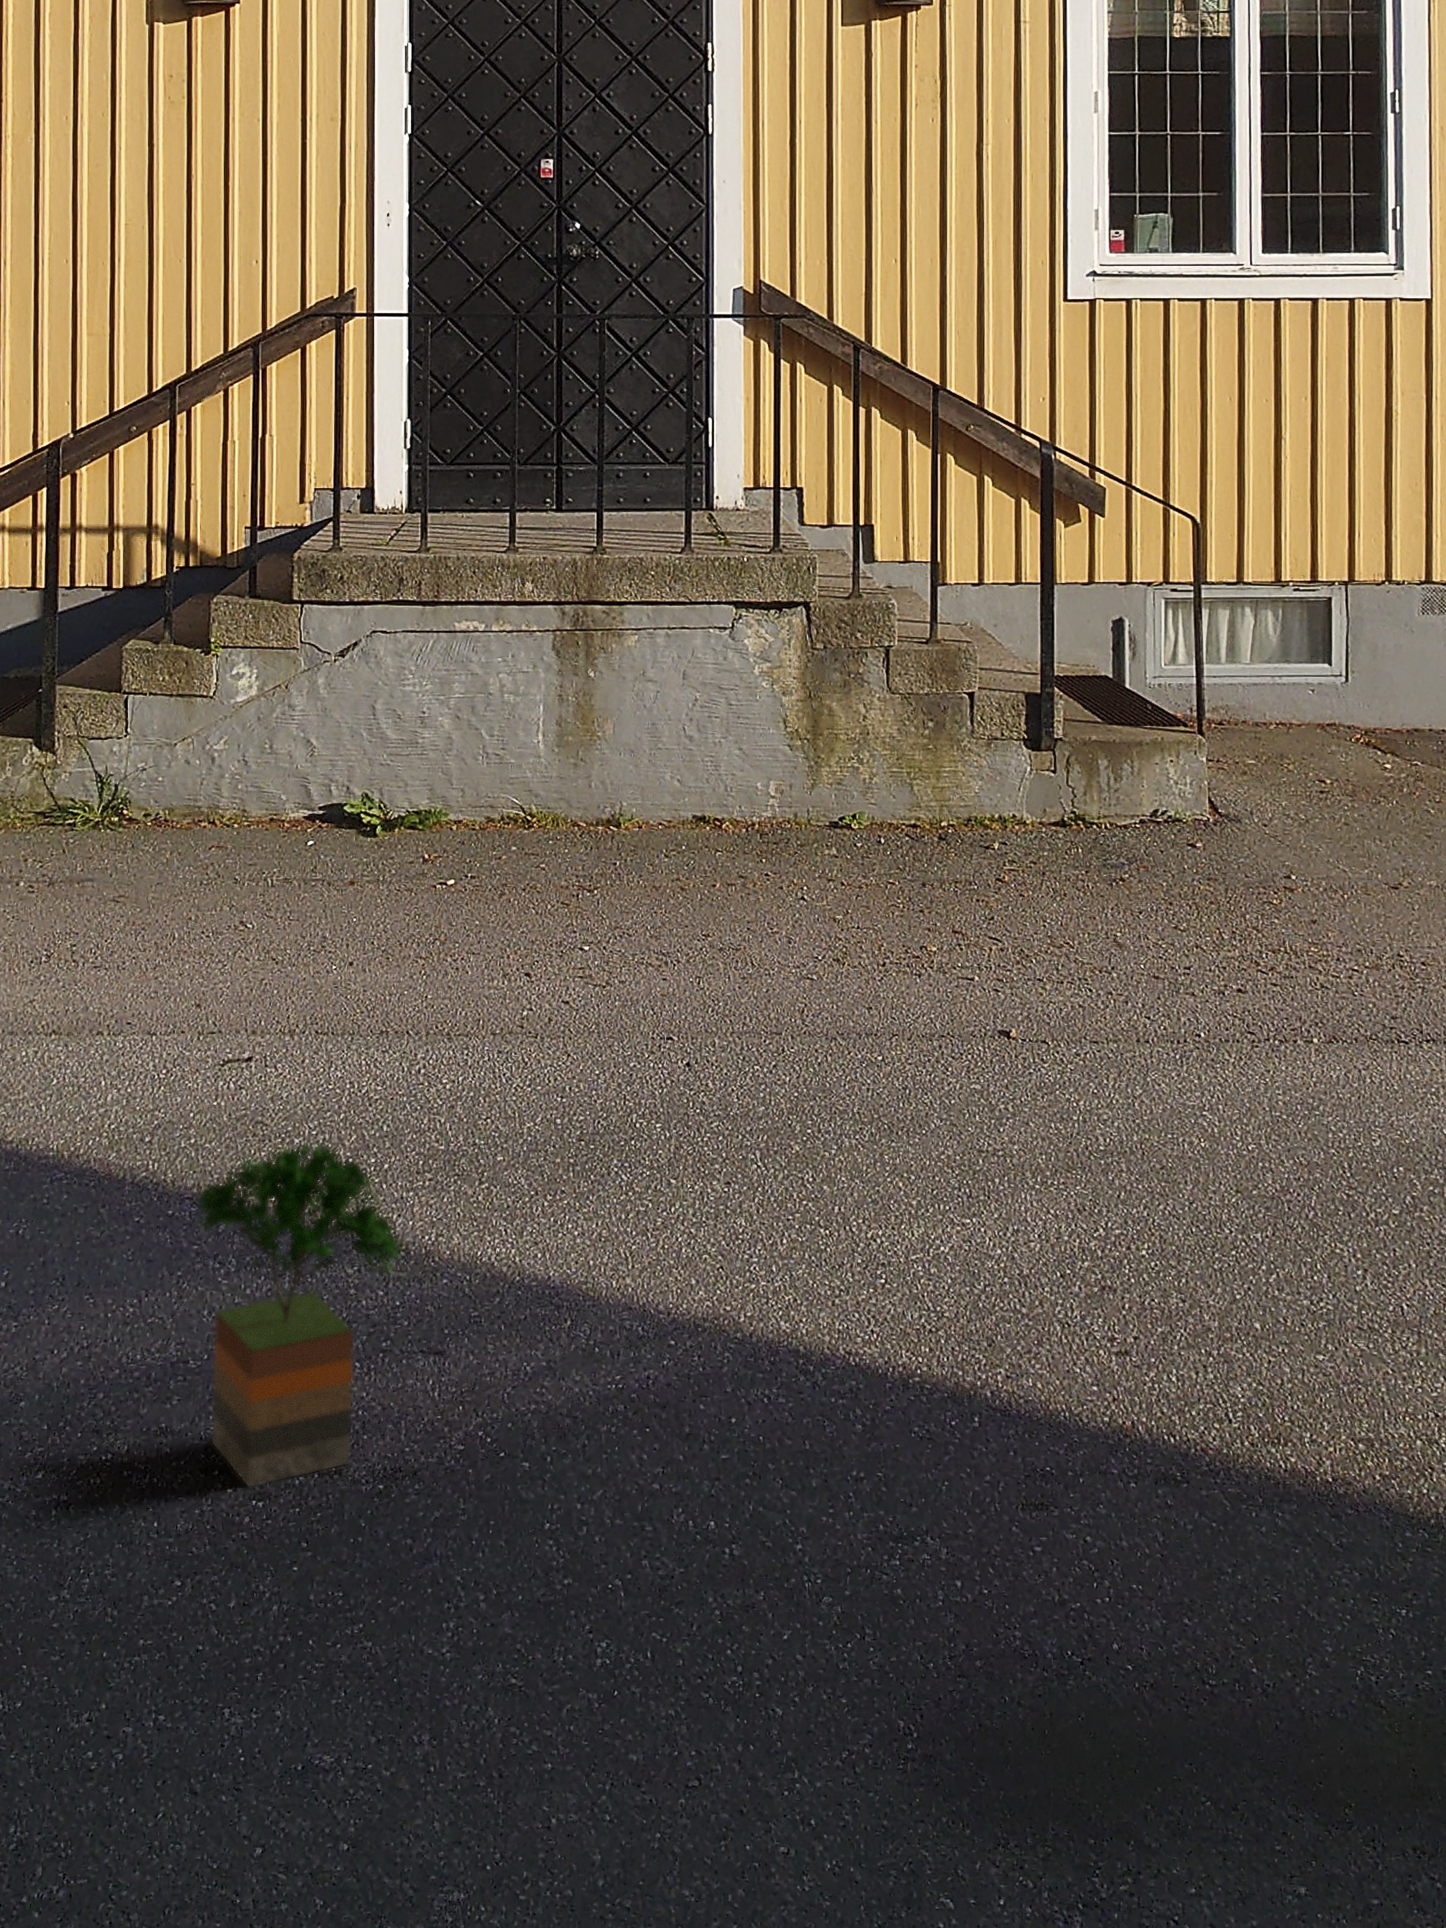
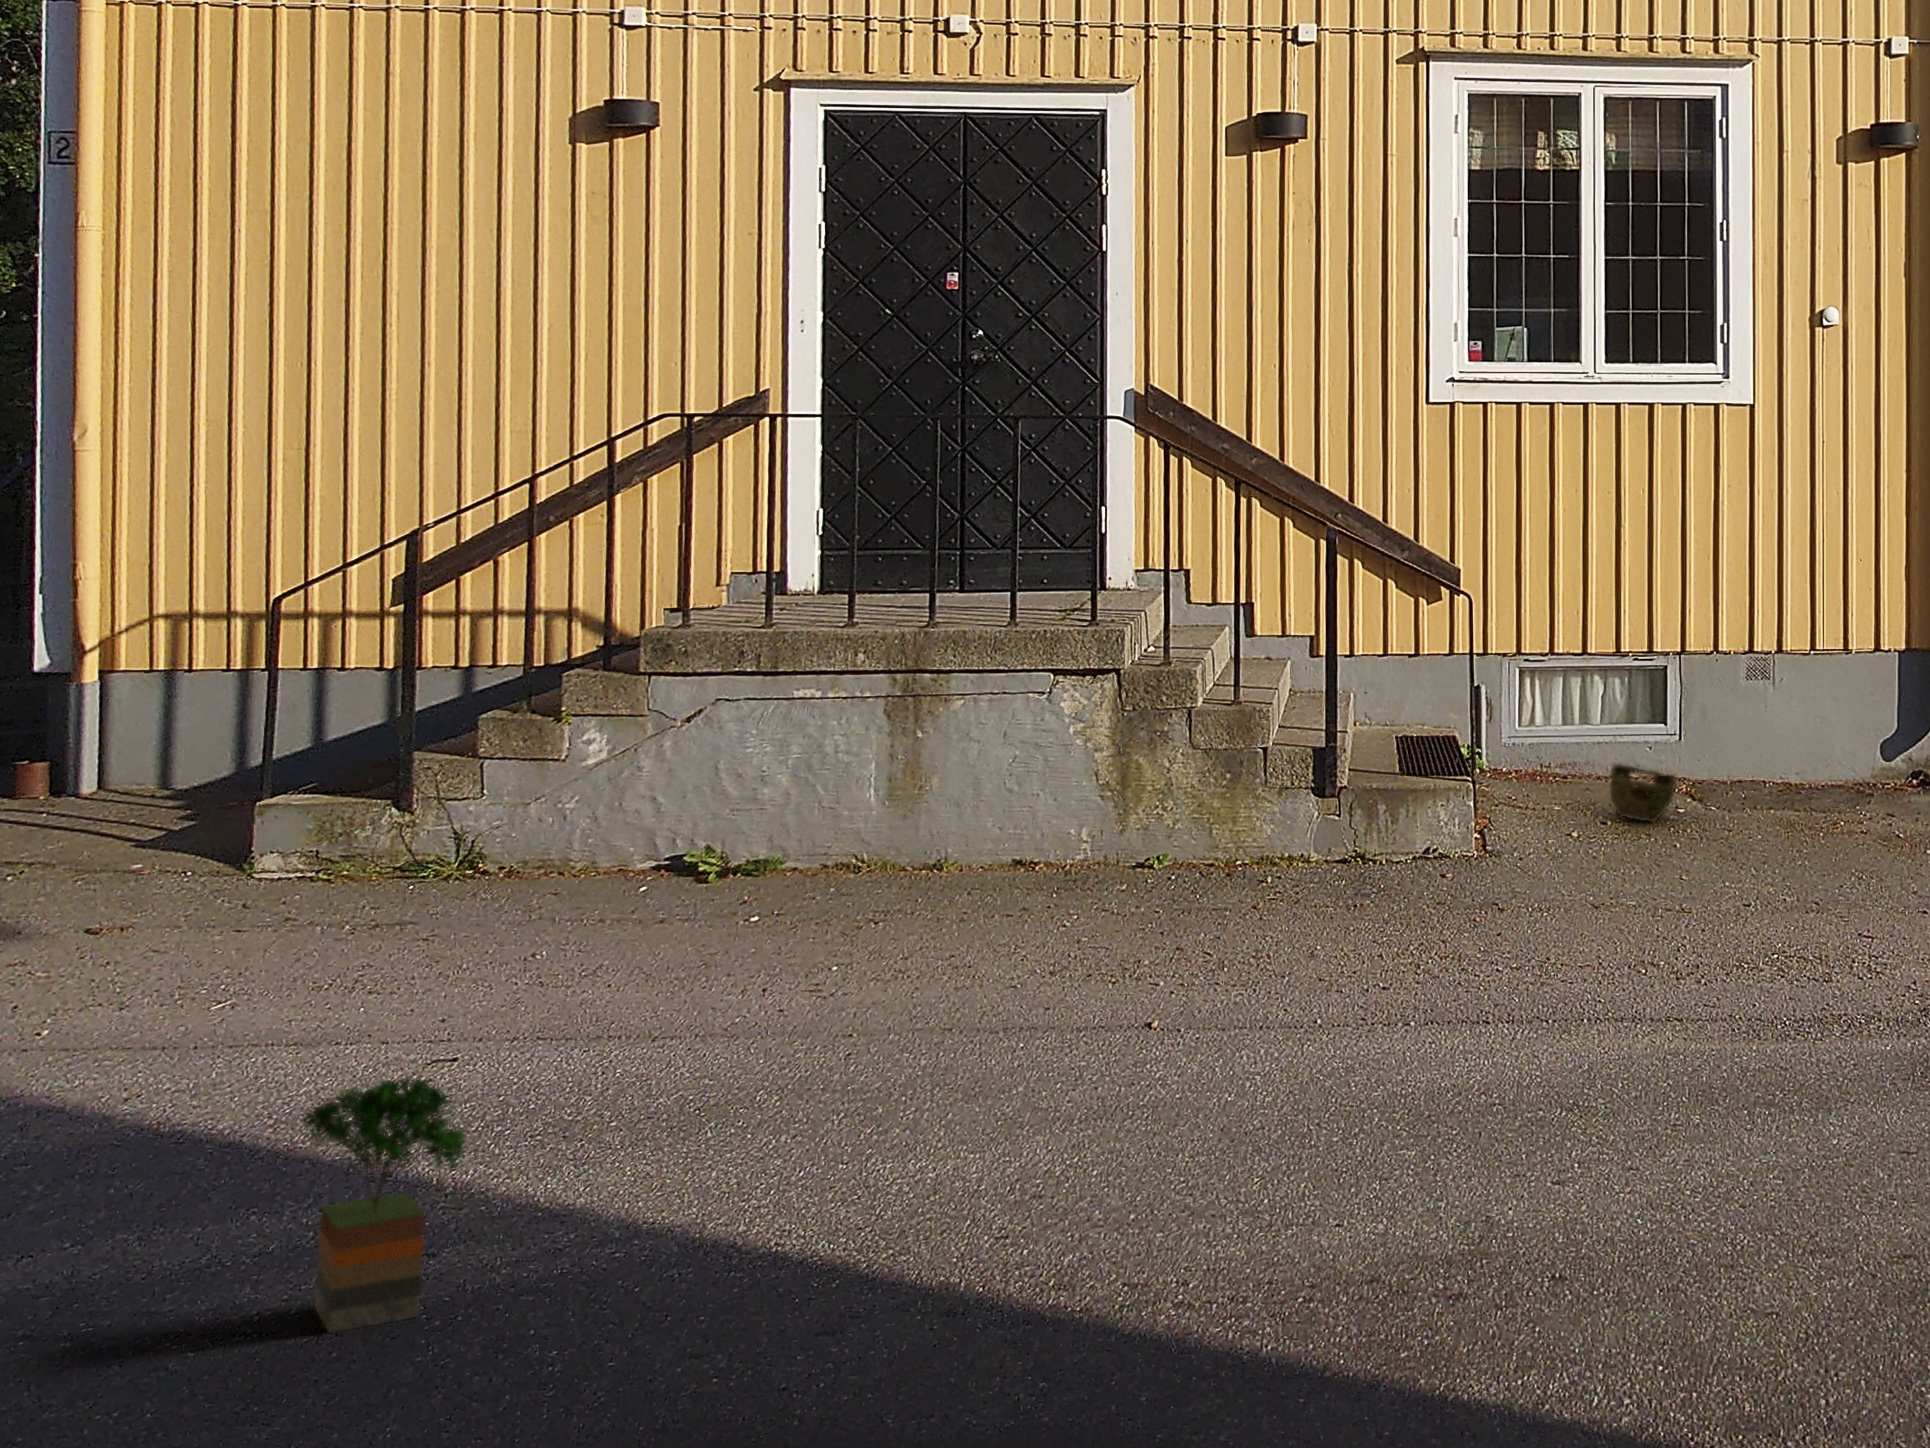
woven basket: none [1295,705,1380,773] -> present [1610,764,1676,822]

